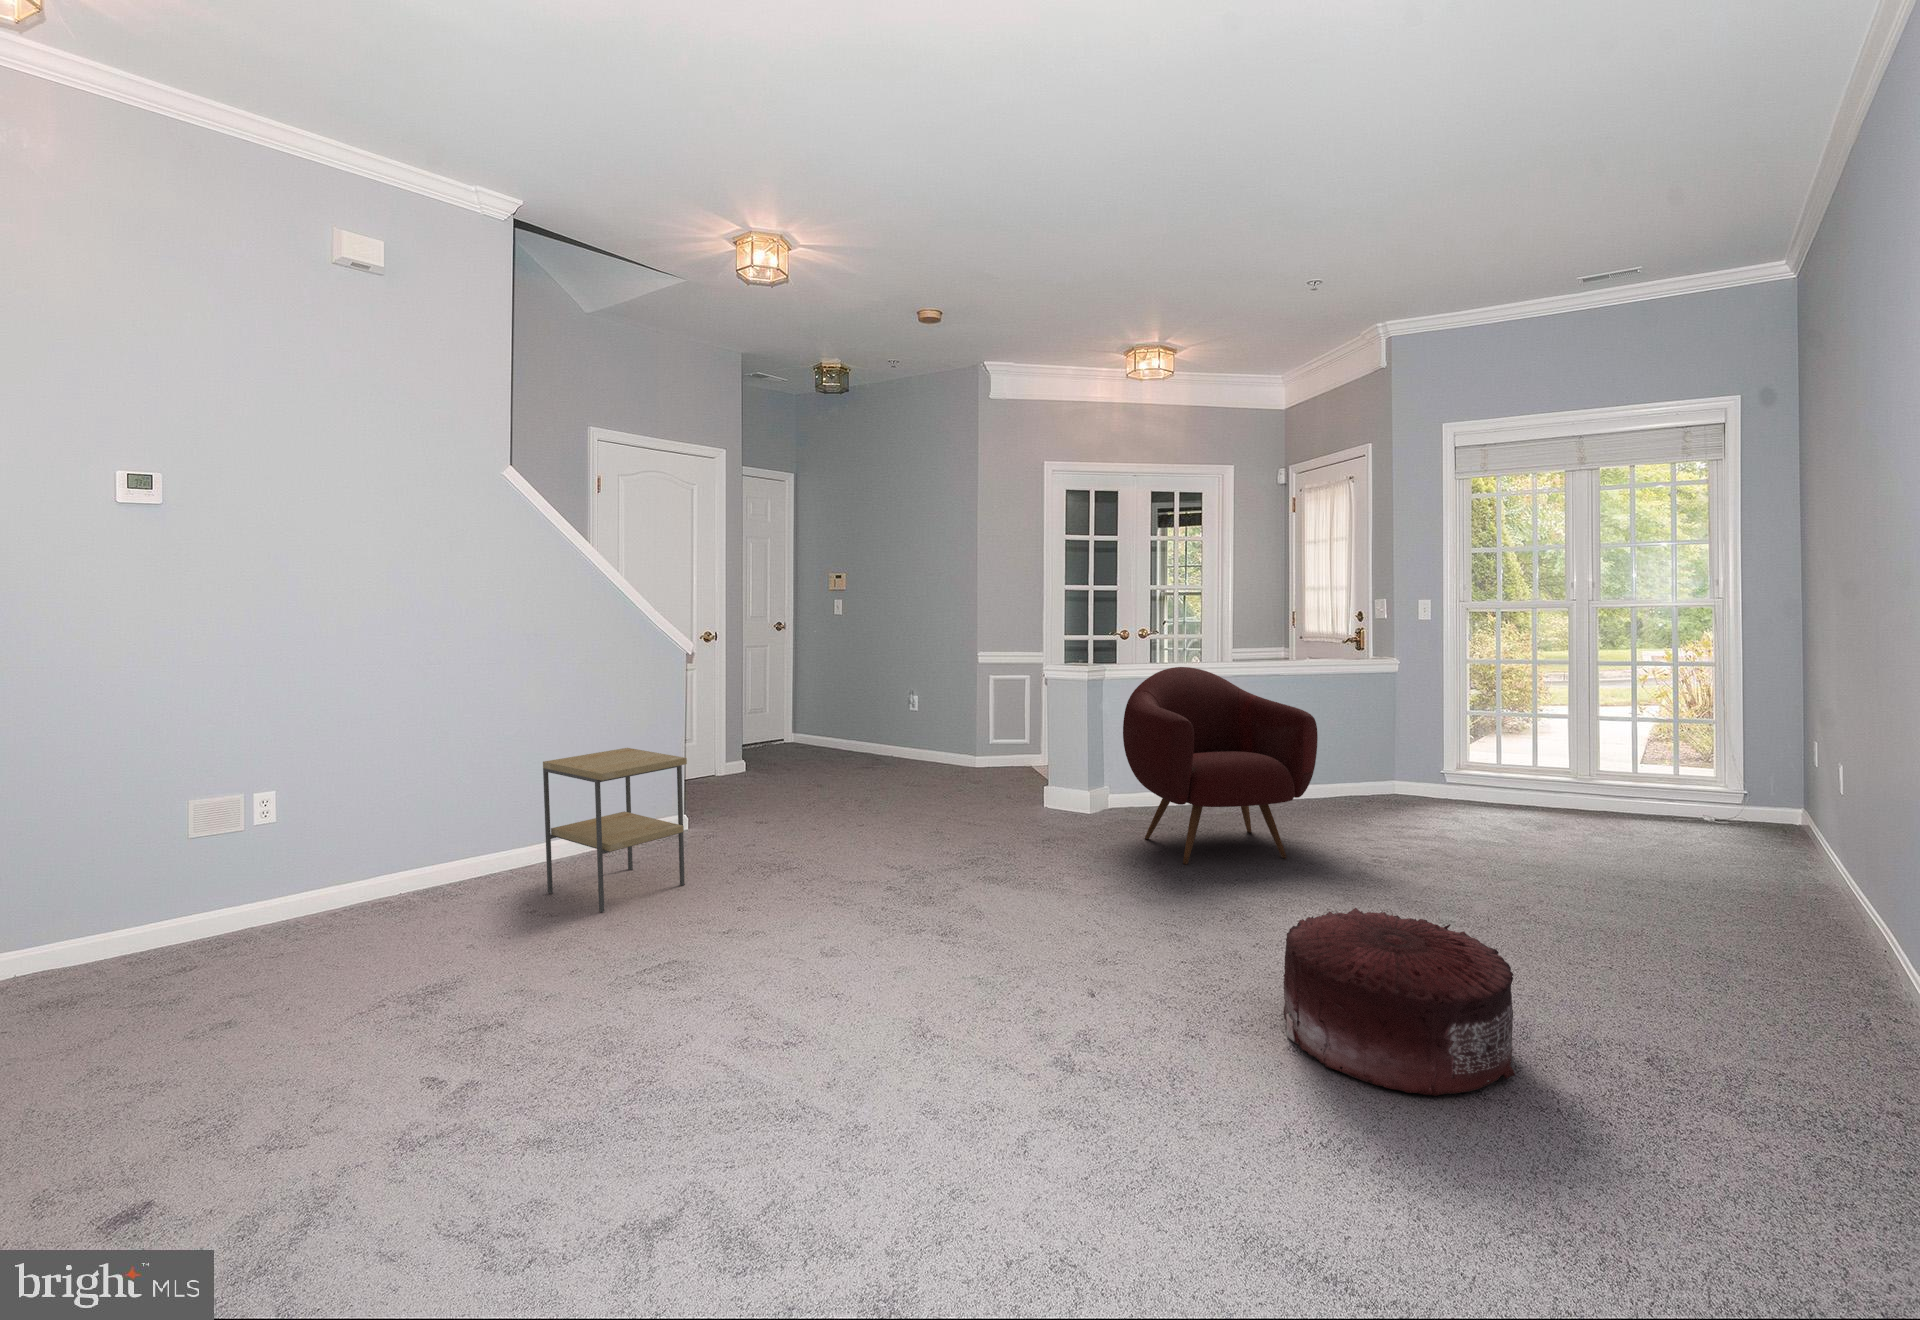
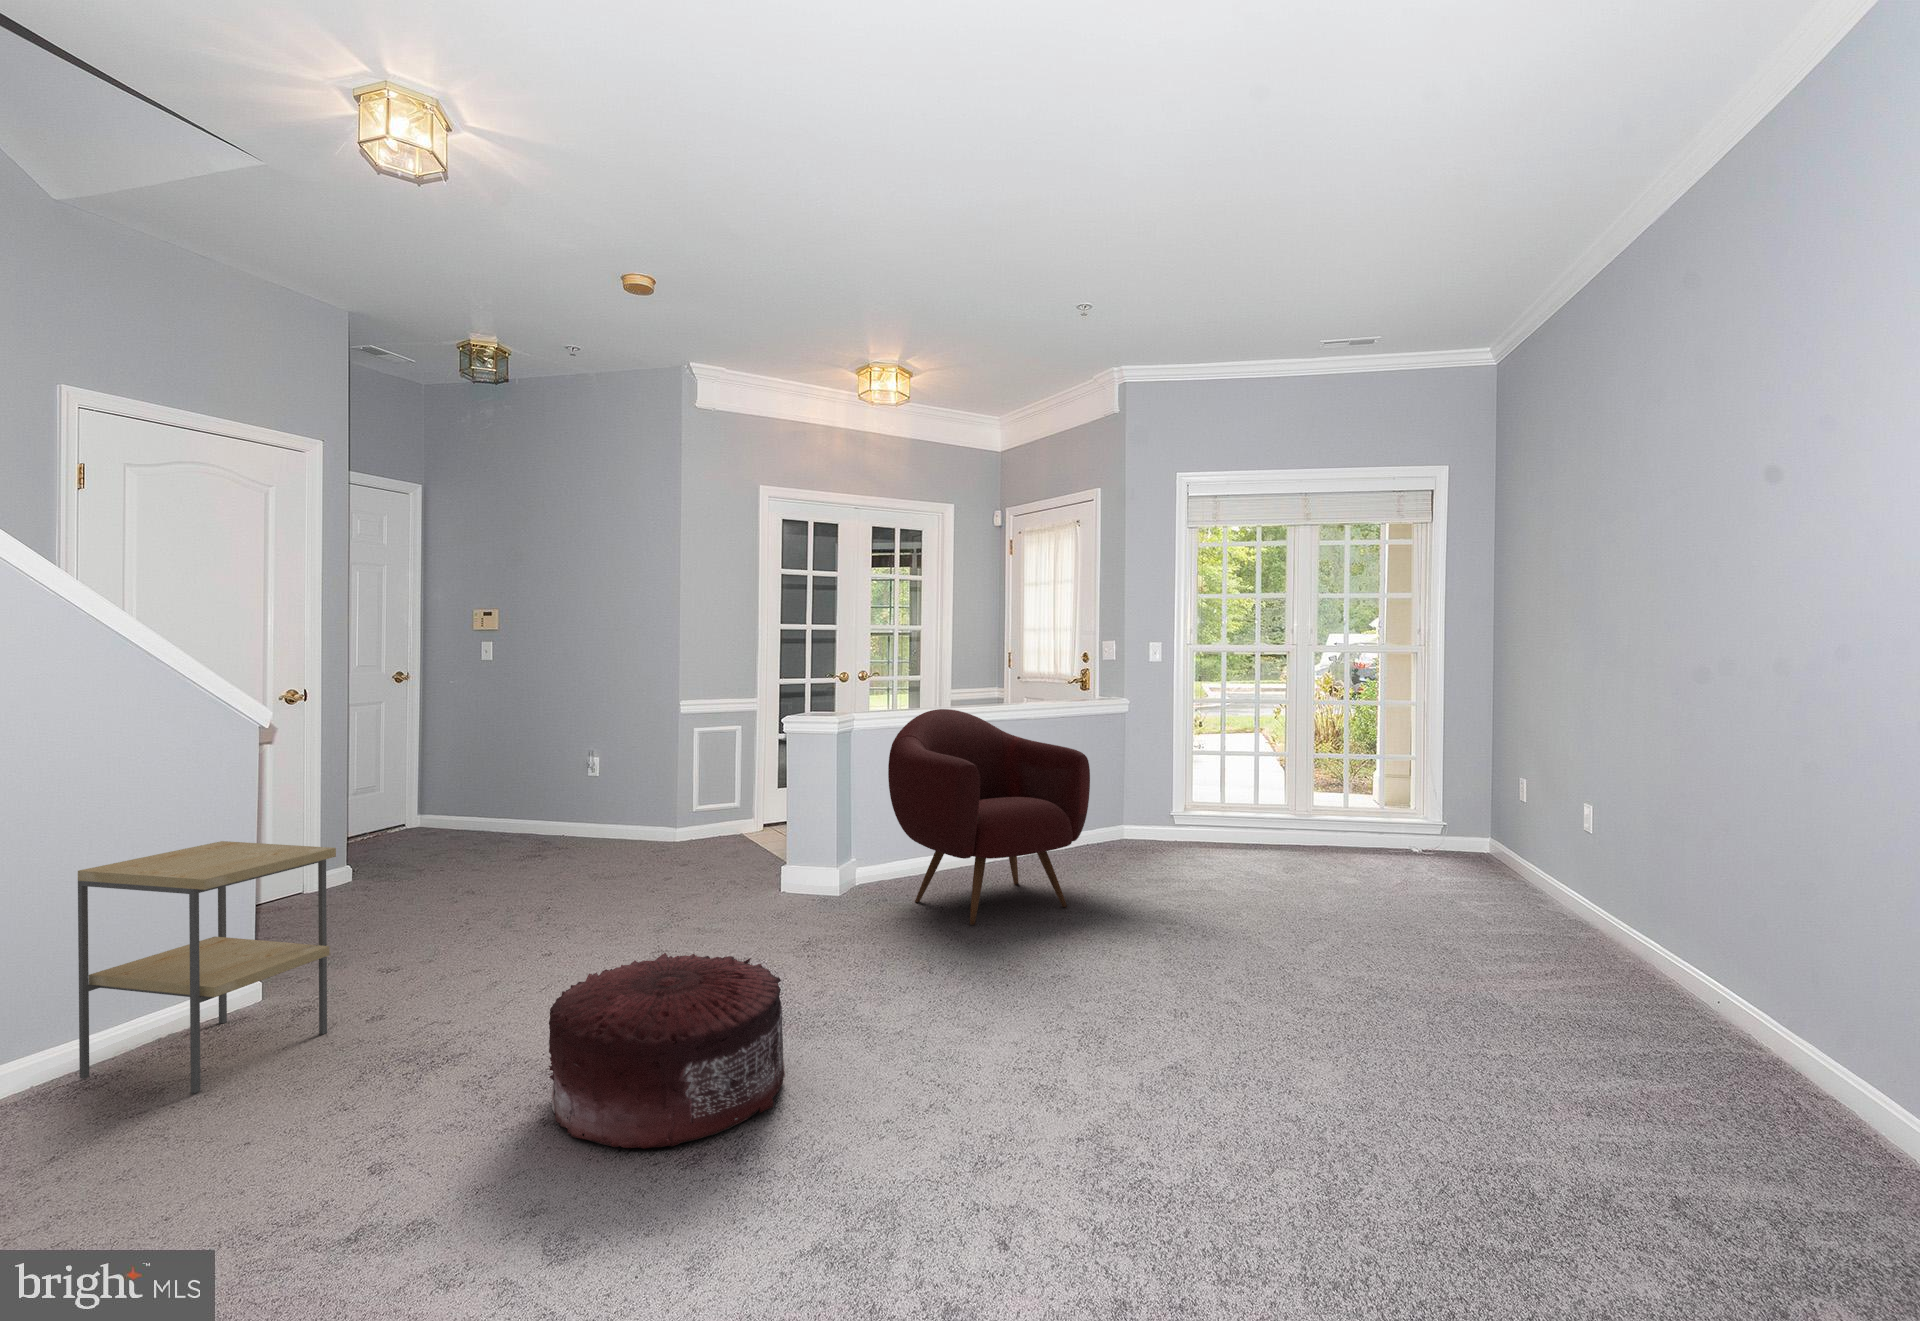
pouf: present [1283,908,1515,1096] -> present [549,953,785,1149]

